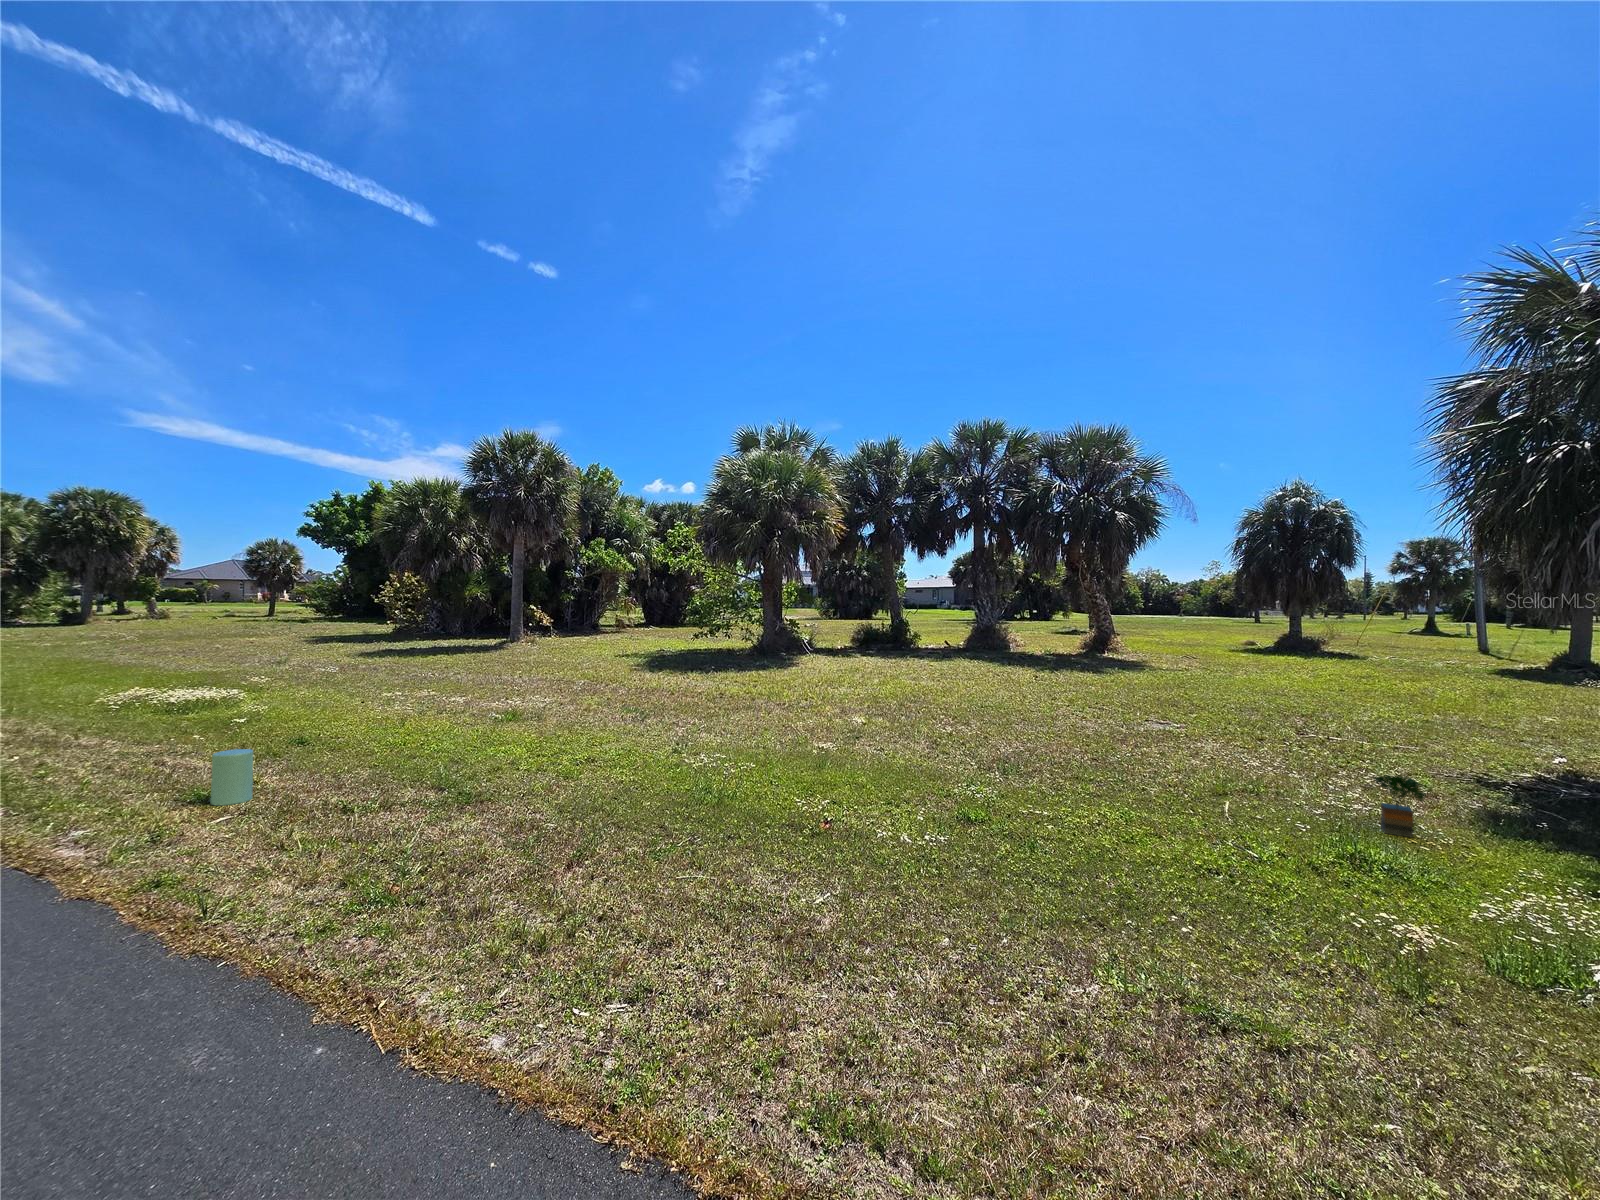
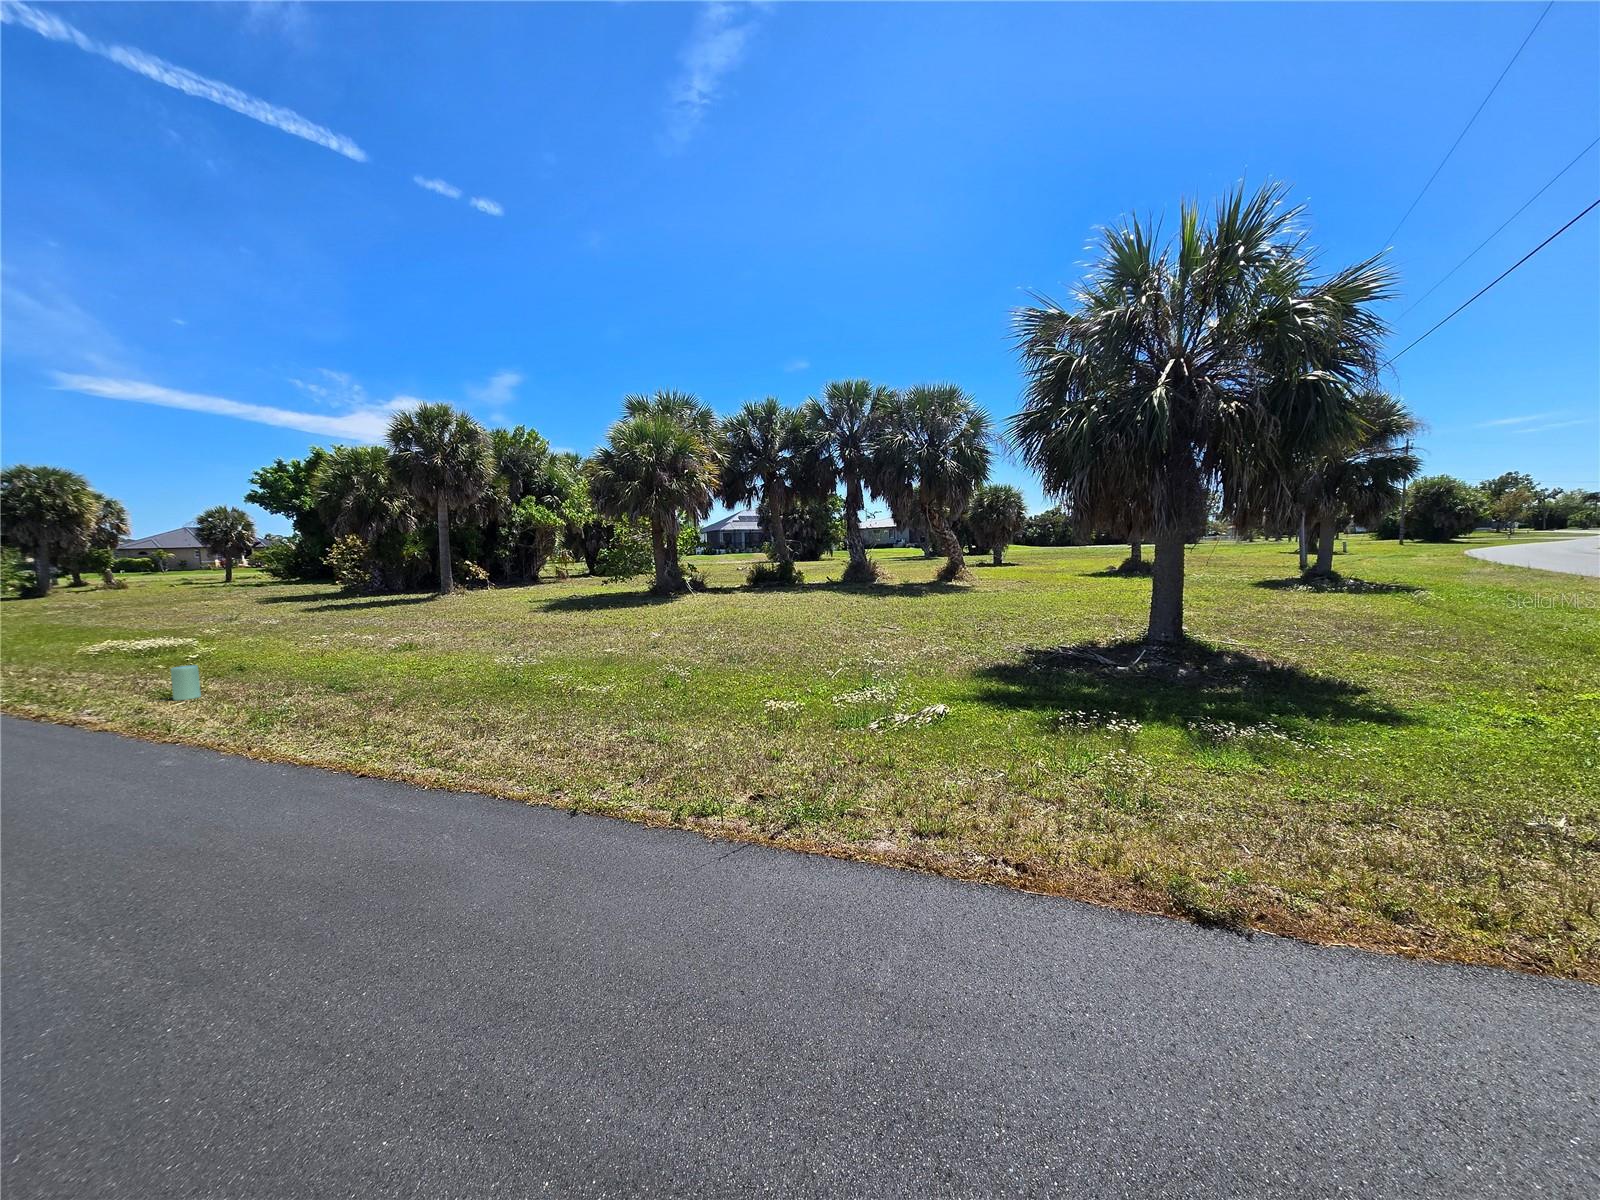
potted tree: present [1373,774,1426,837] -> none [902,644,925,681]

